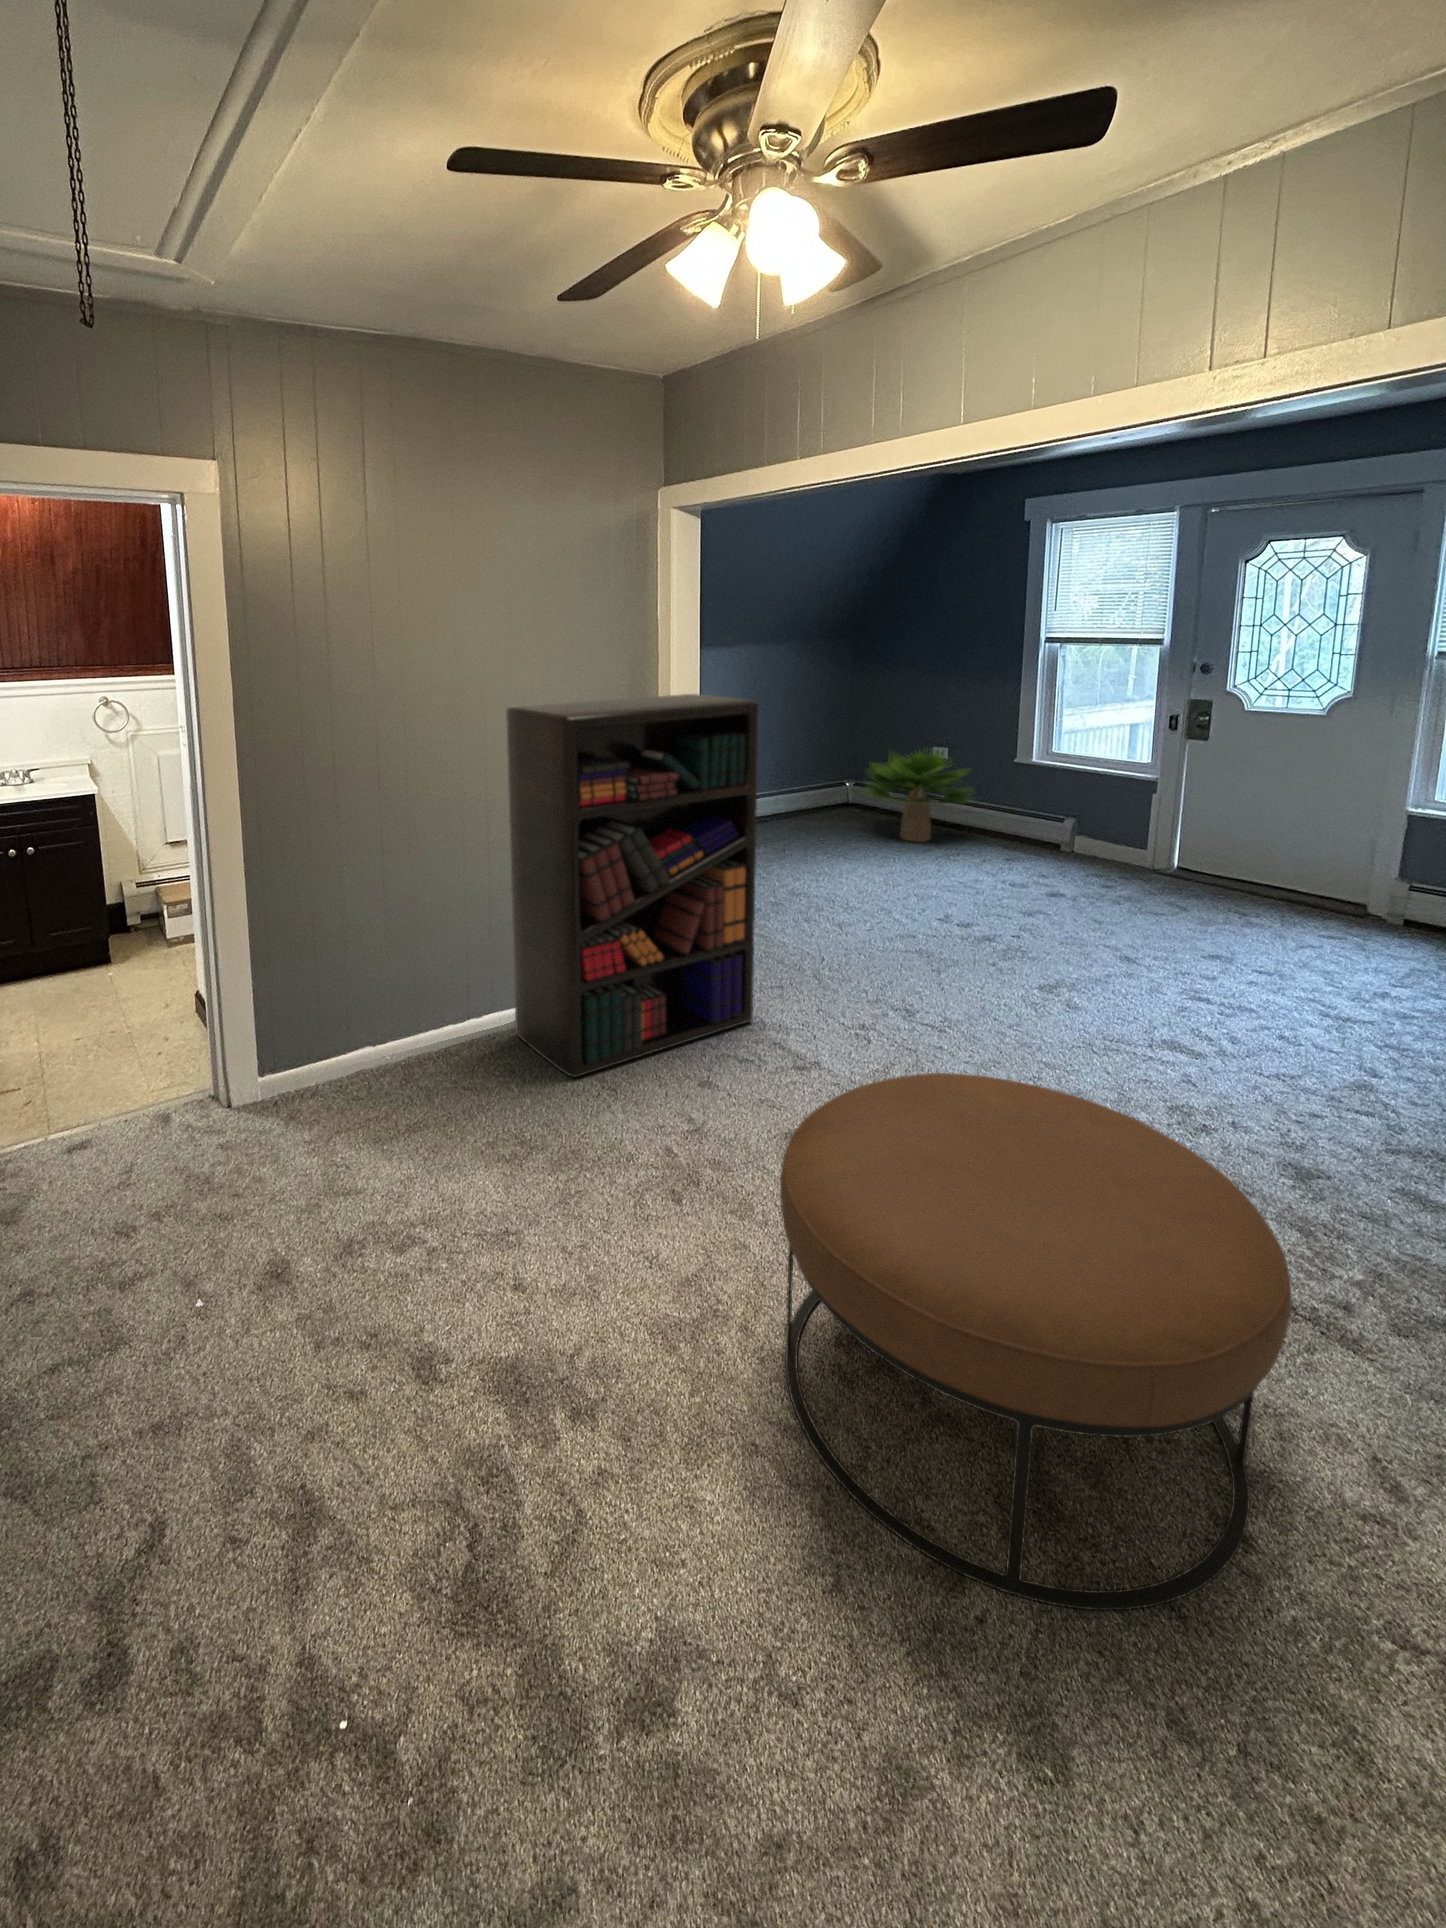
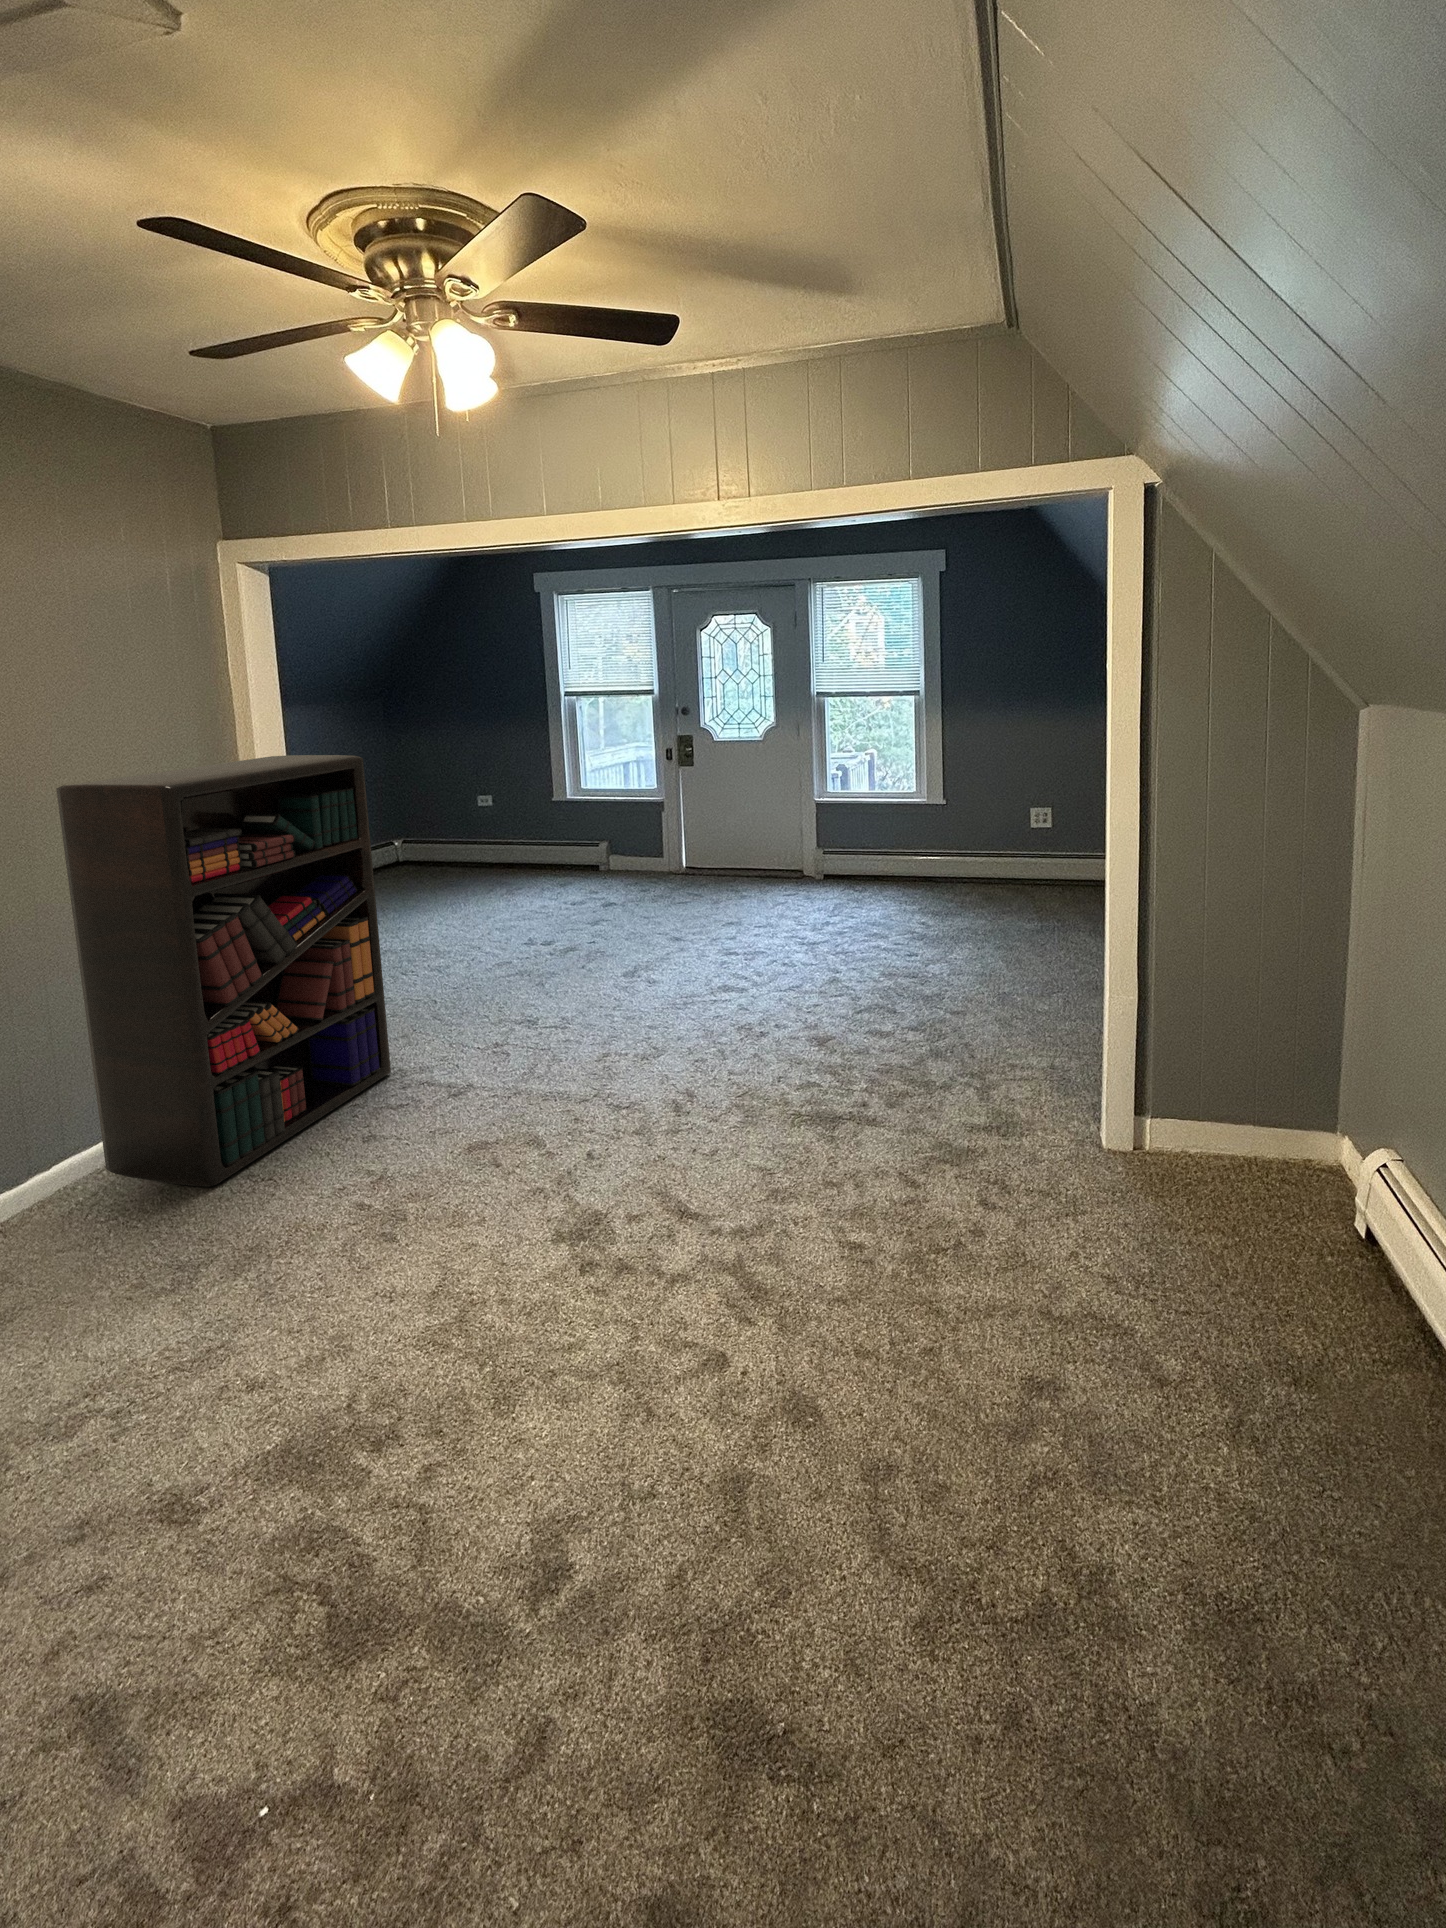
potted plant: present [866,750,970,842] -> none [412,795,524,886]
ottoman: present [780,1073,1292,1610] -> none [522,1015,862,1361]

